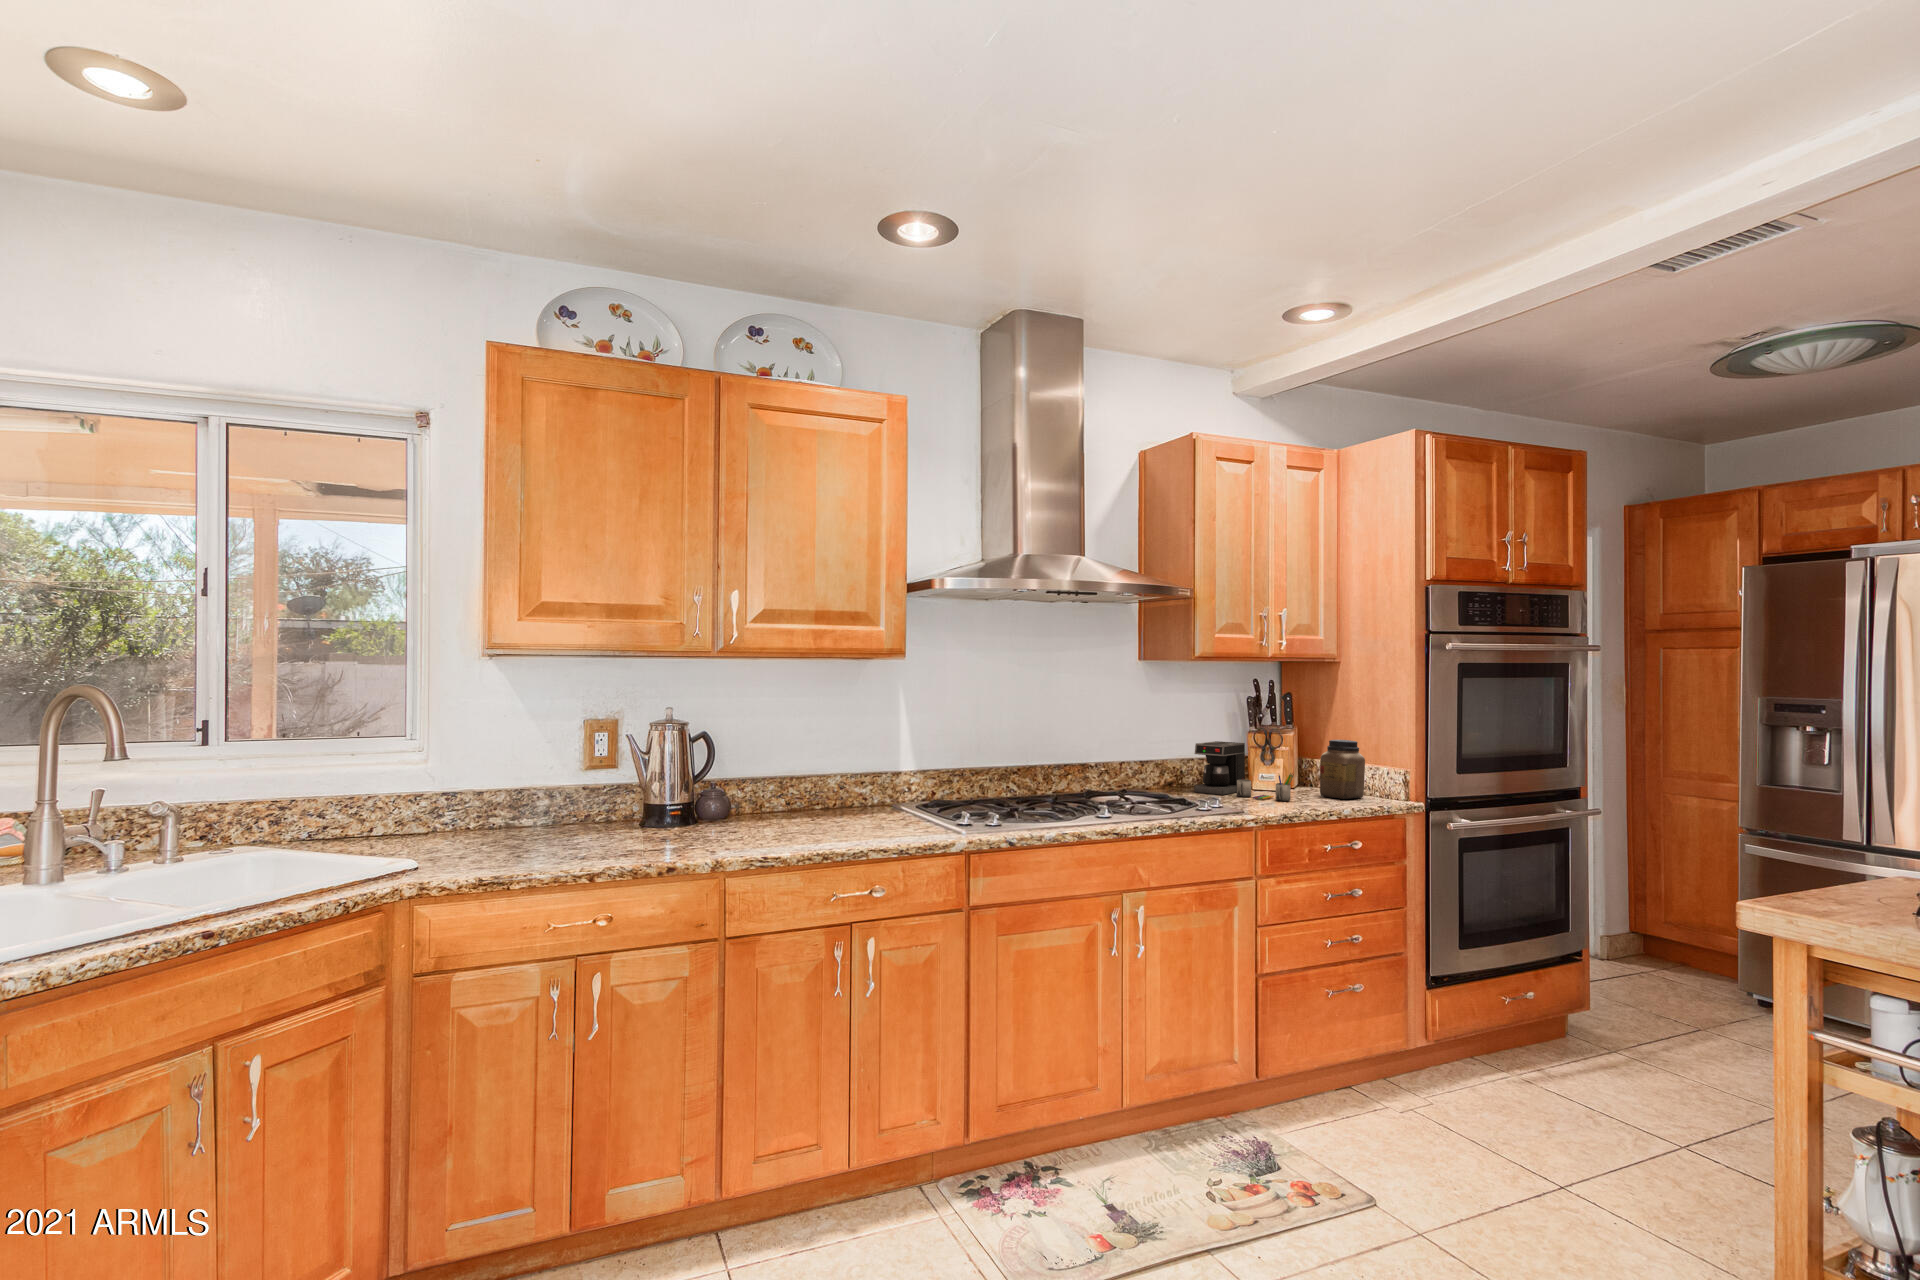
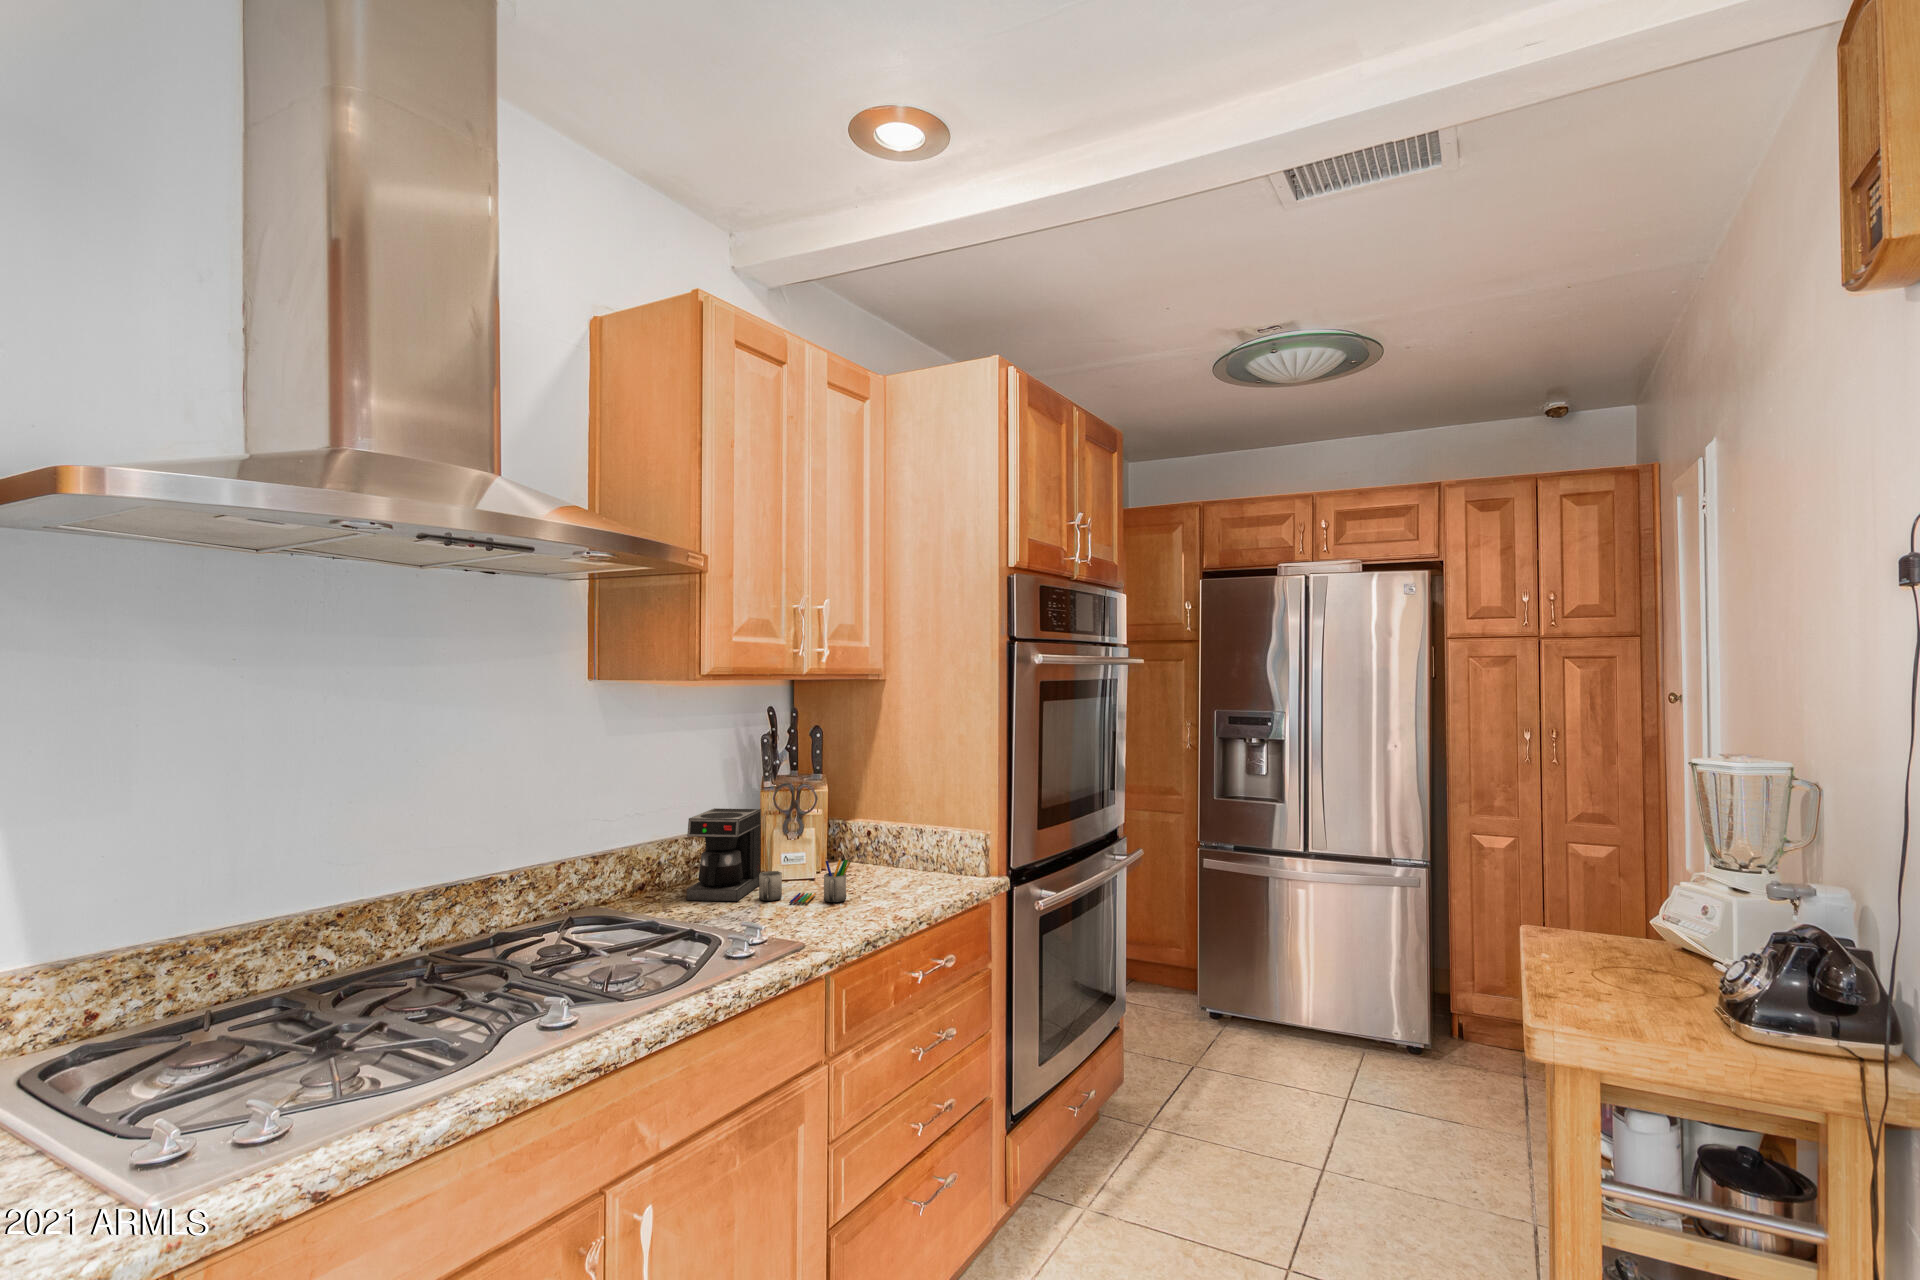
jar: present [1320,740,1365,799] -> none [873,794,932,884]

